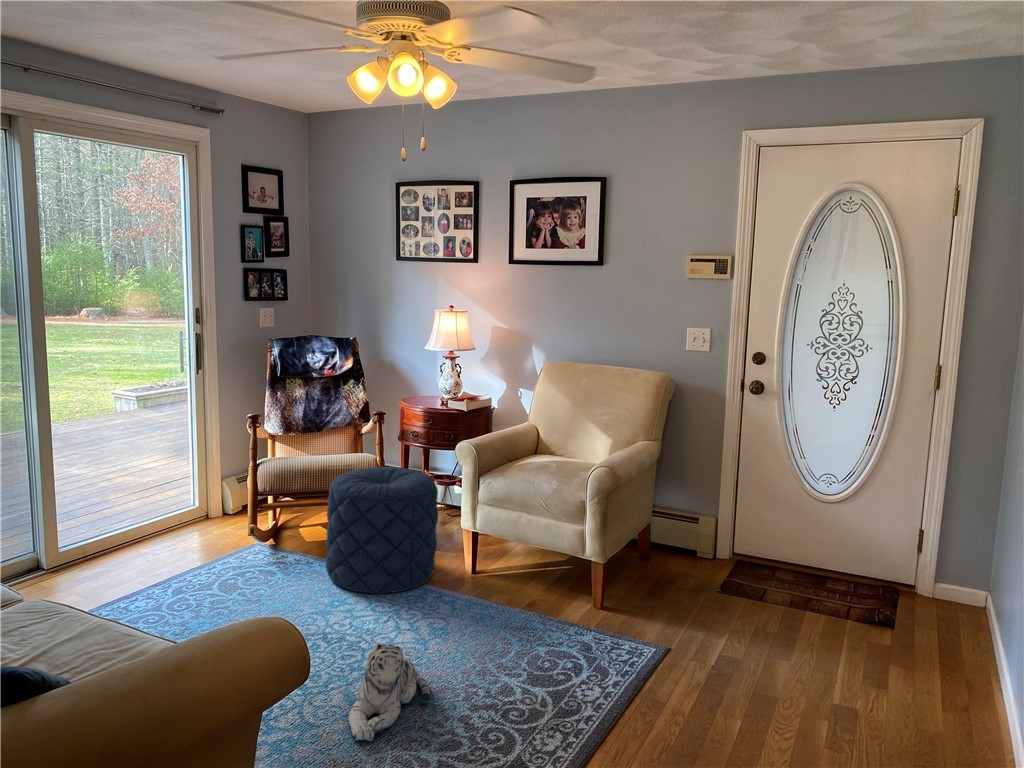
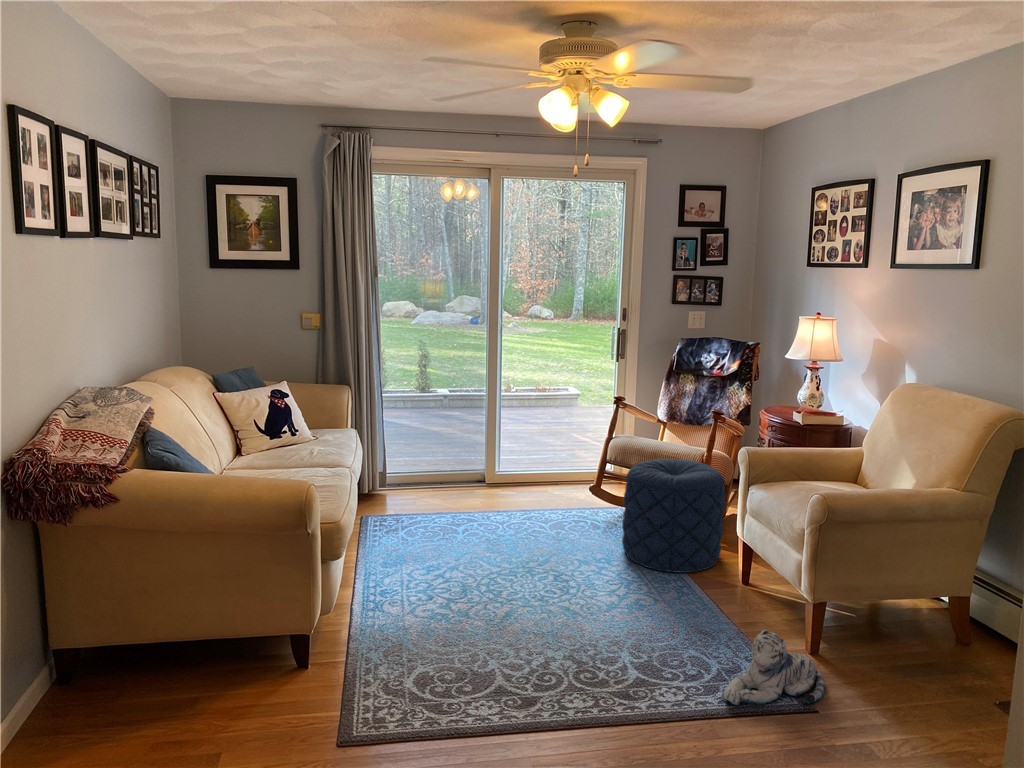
plush toy: present [348,644,430,741] -> present [723,630,825,705]

